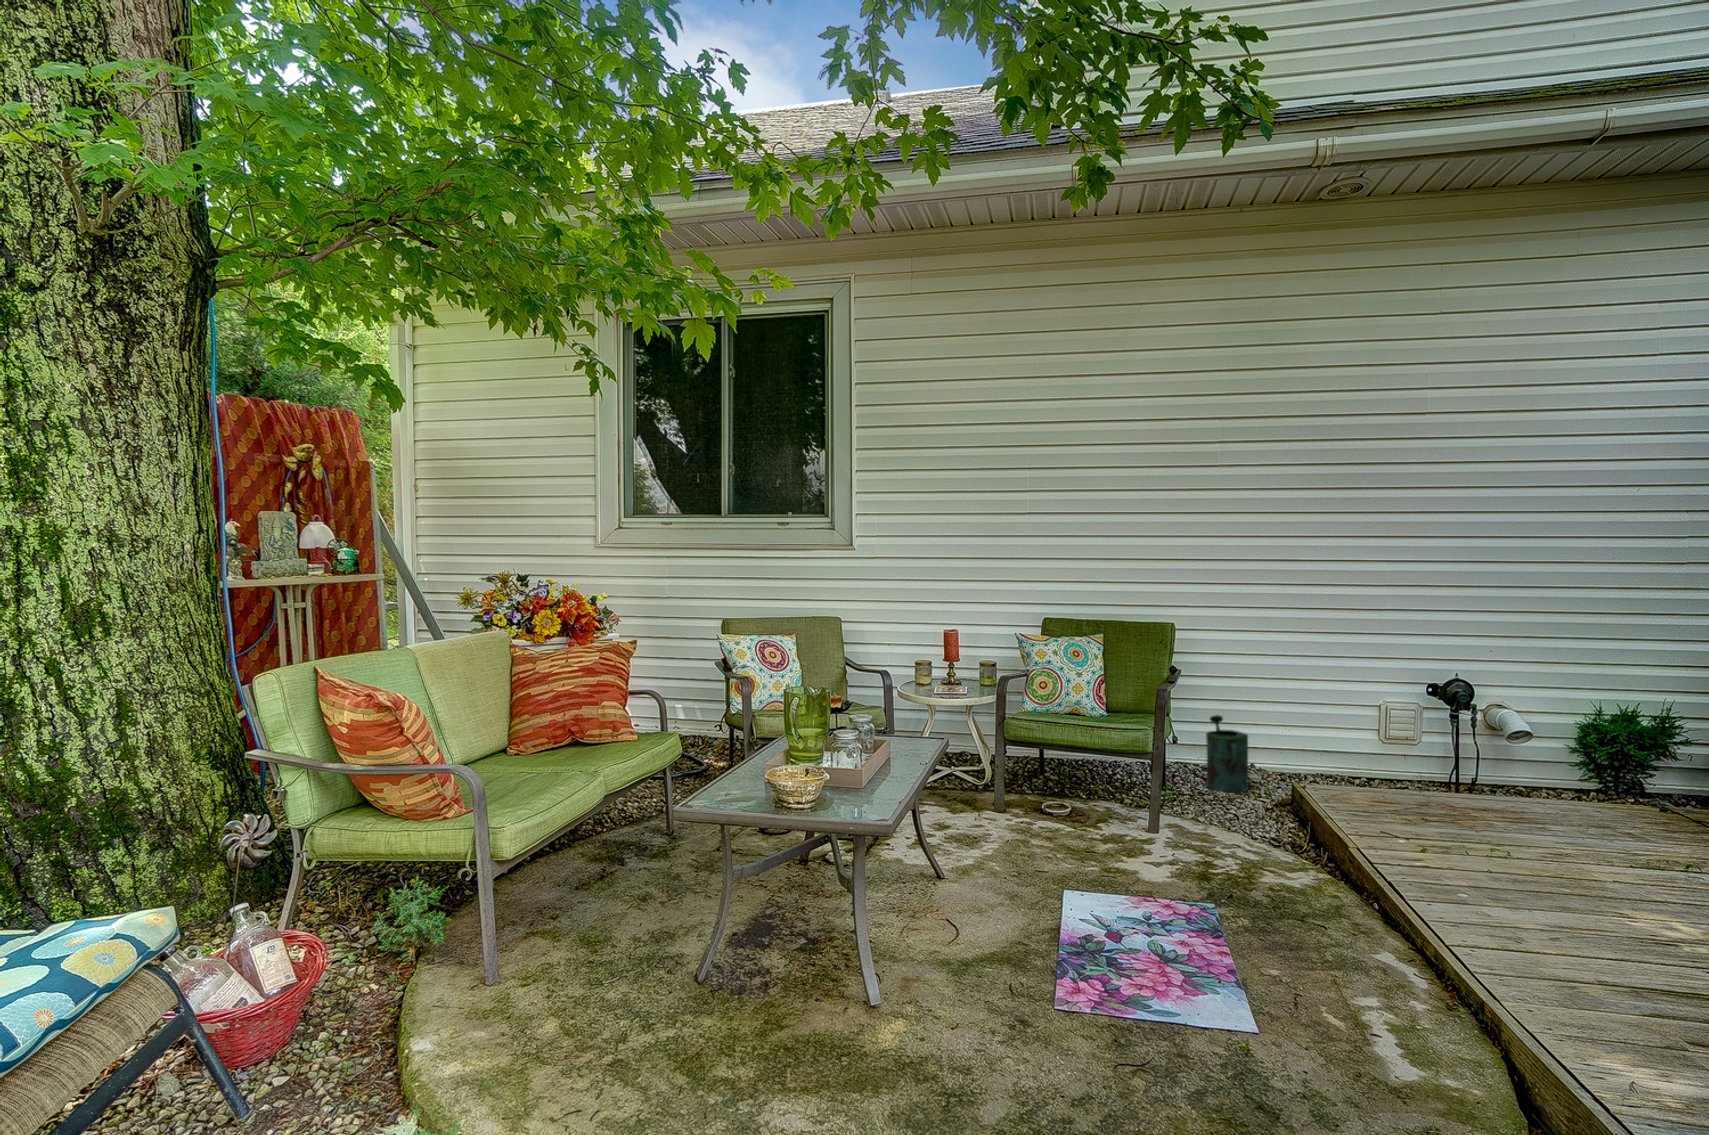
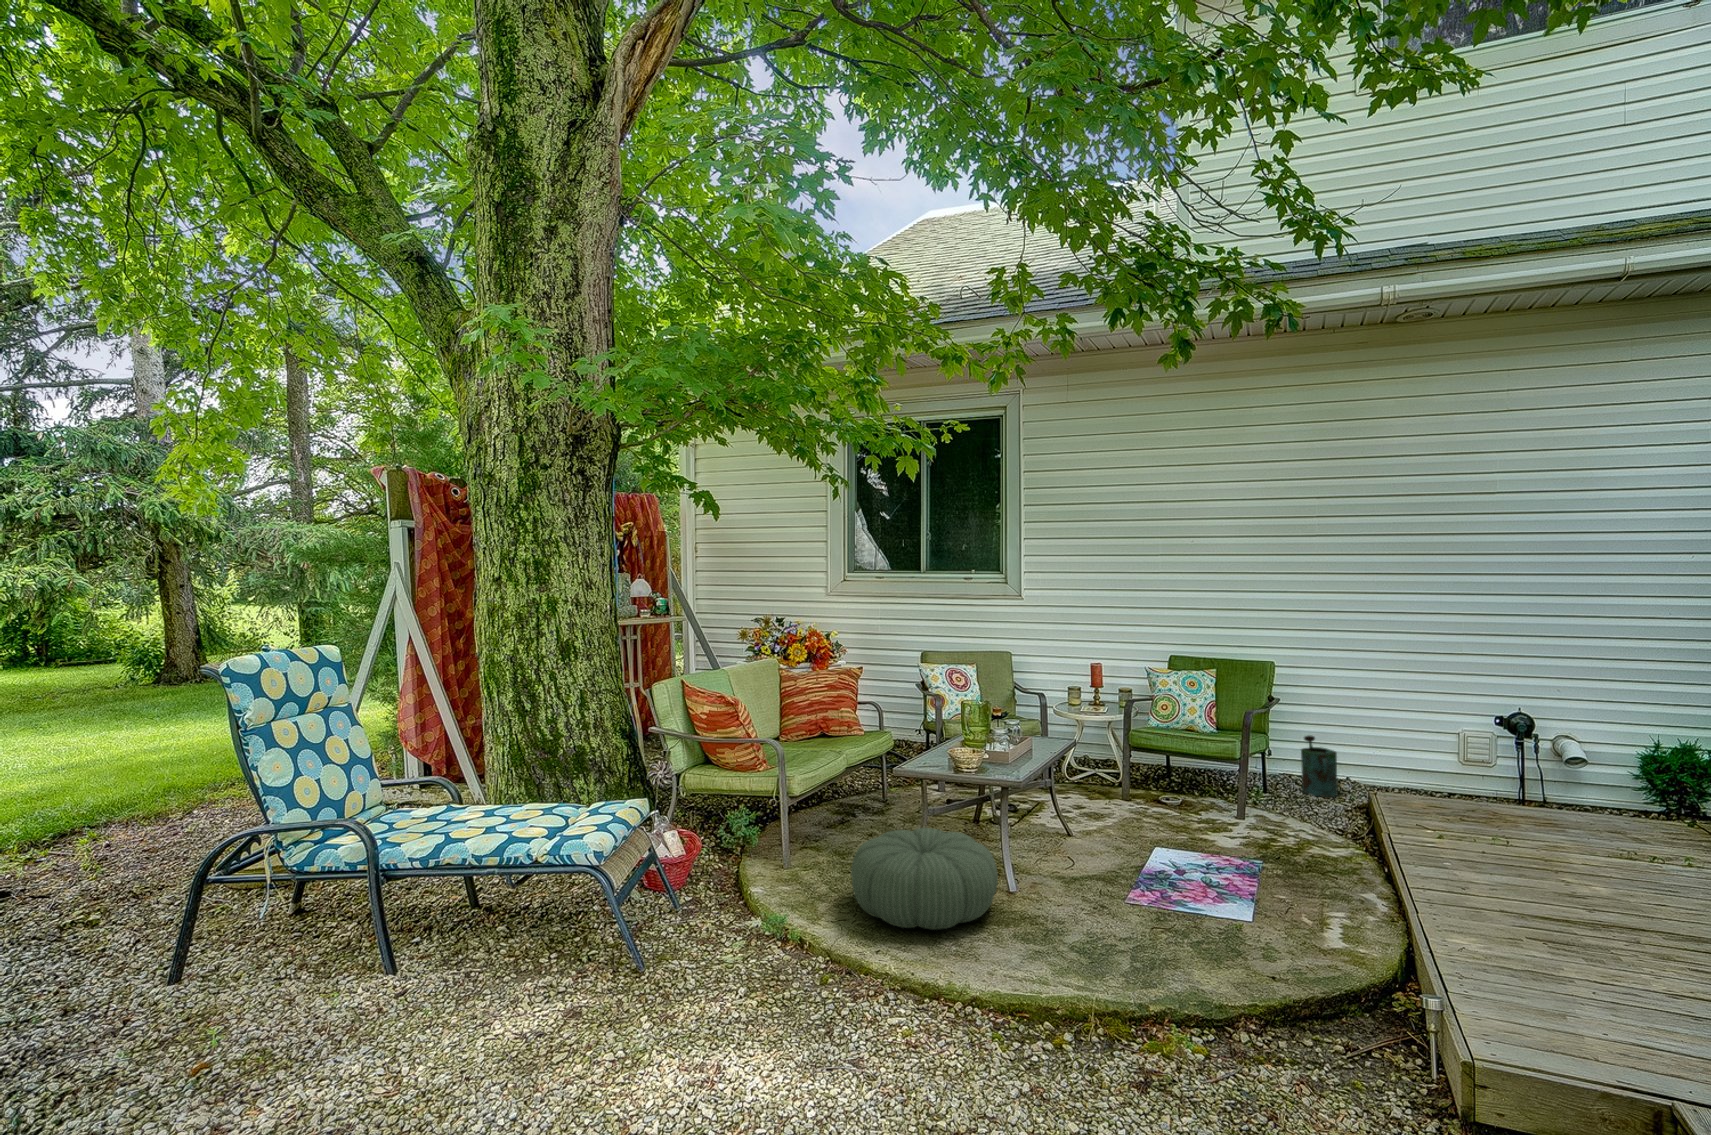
pouf: none [581,869,800,1023] -> present [851,828,998,930]

